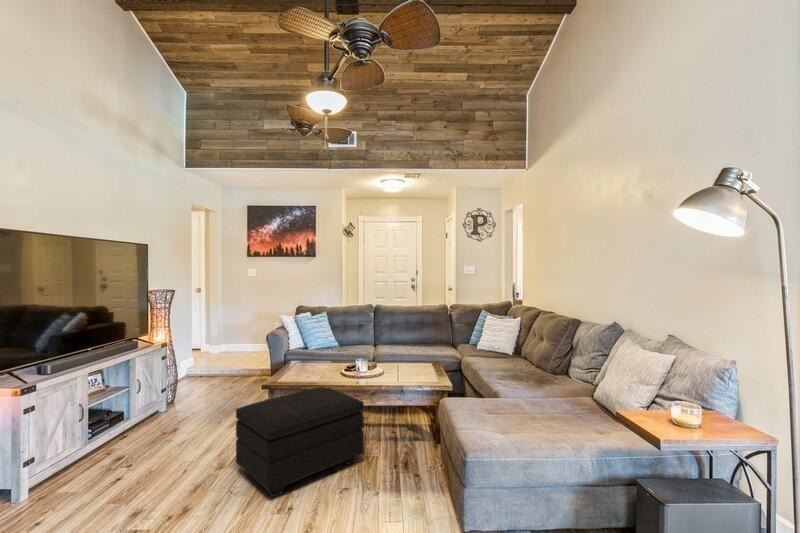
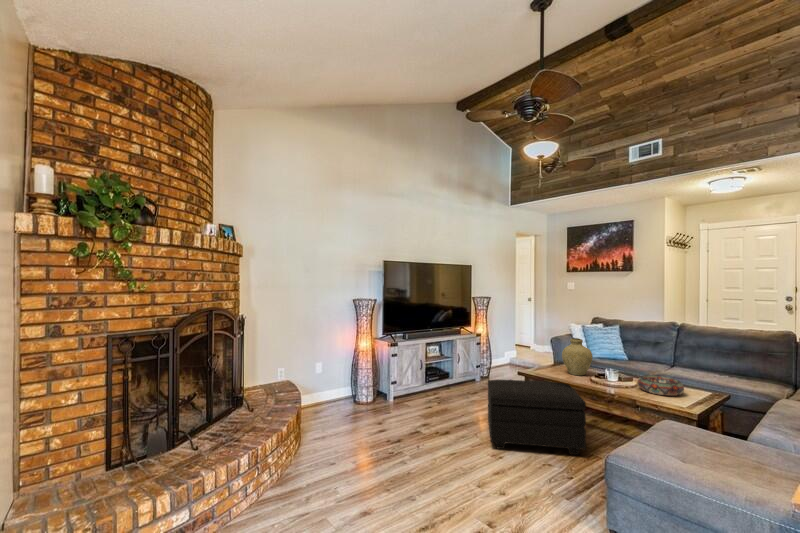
vase: none [309,333,340,374] -> present [562,338,592,375]
decorative bowl: none [386,357,421,375] -> present [638,375,684,396]

